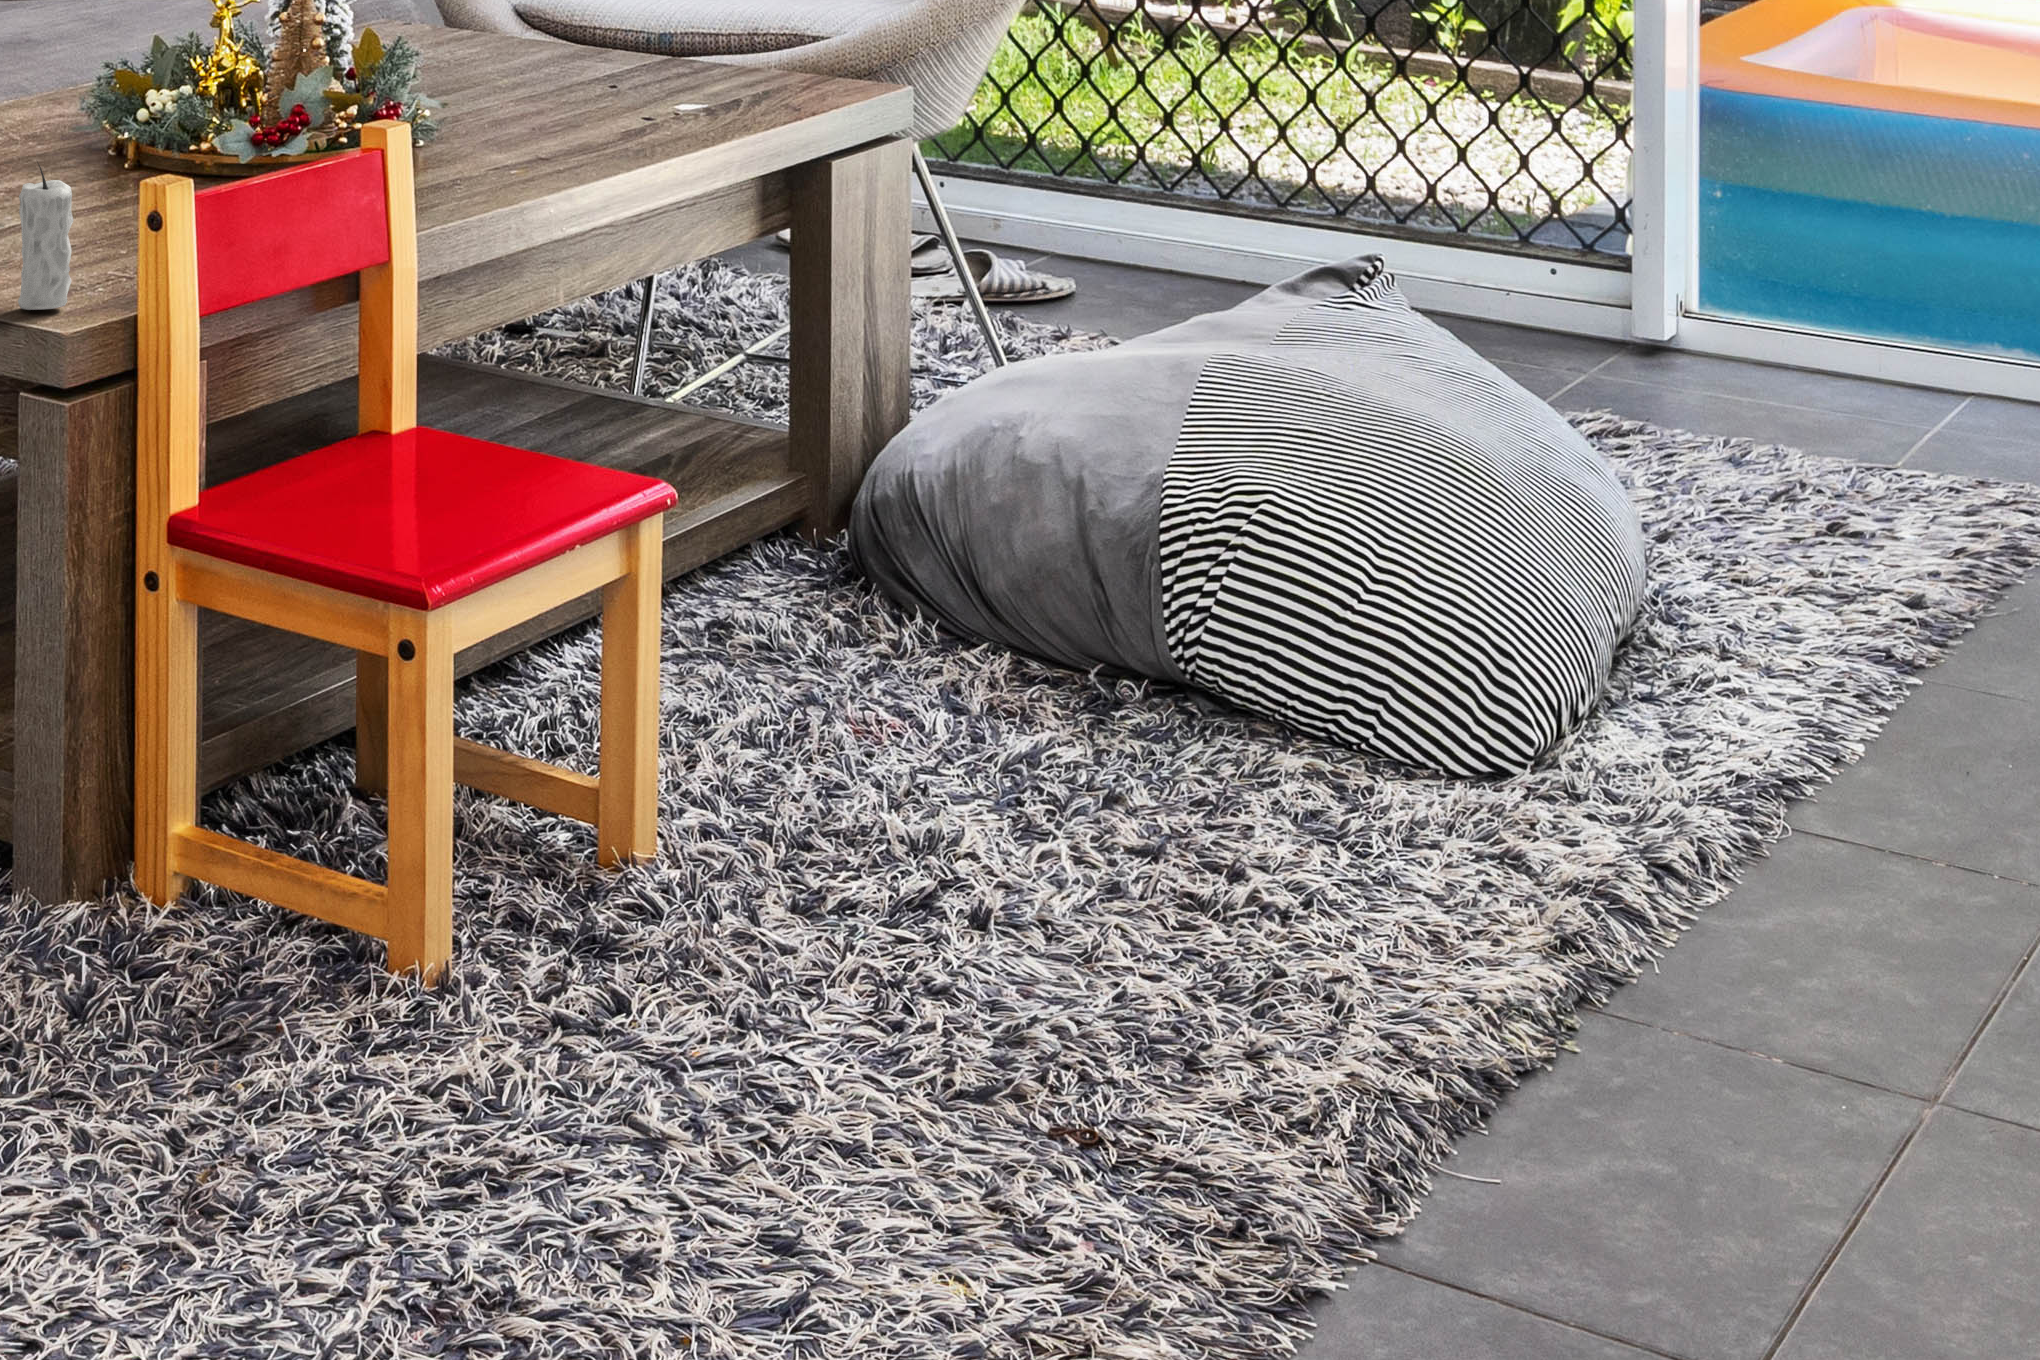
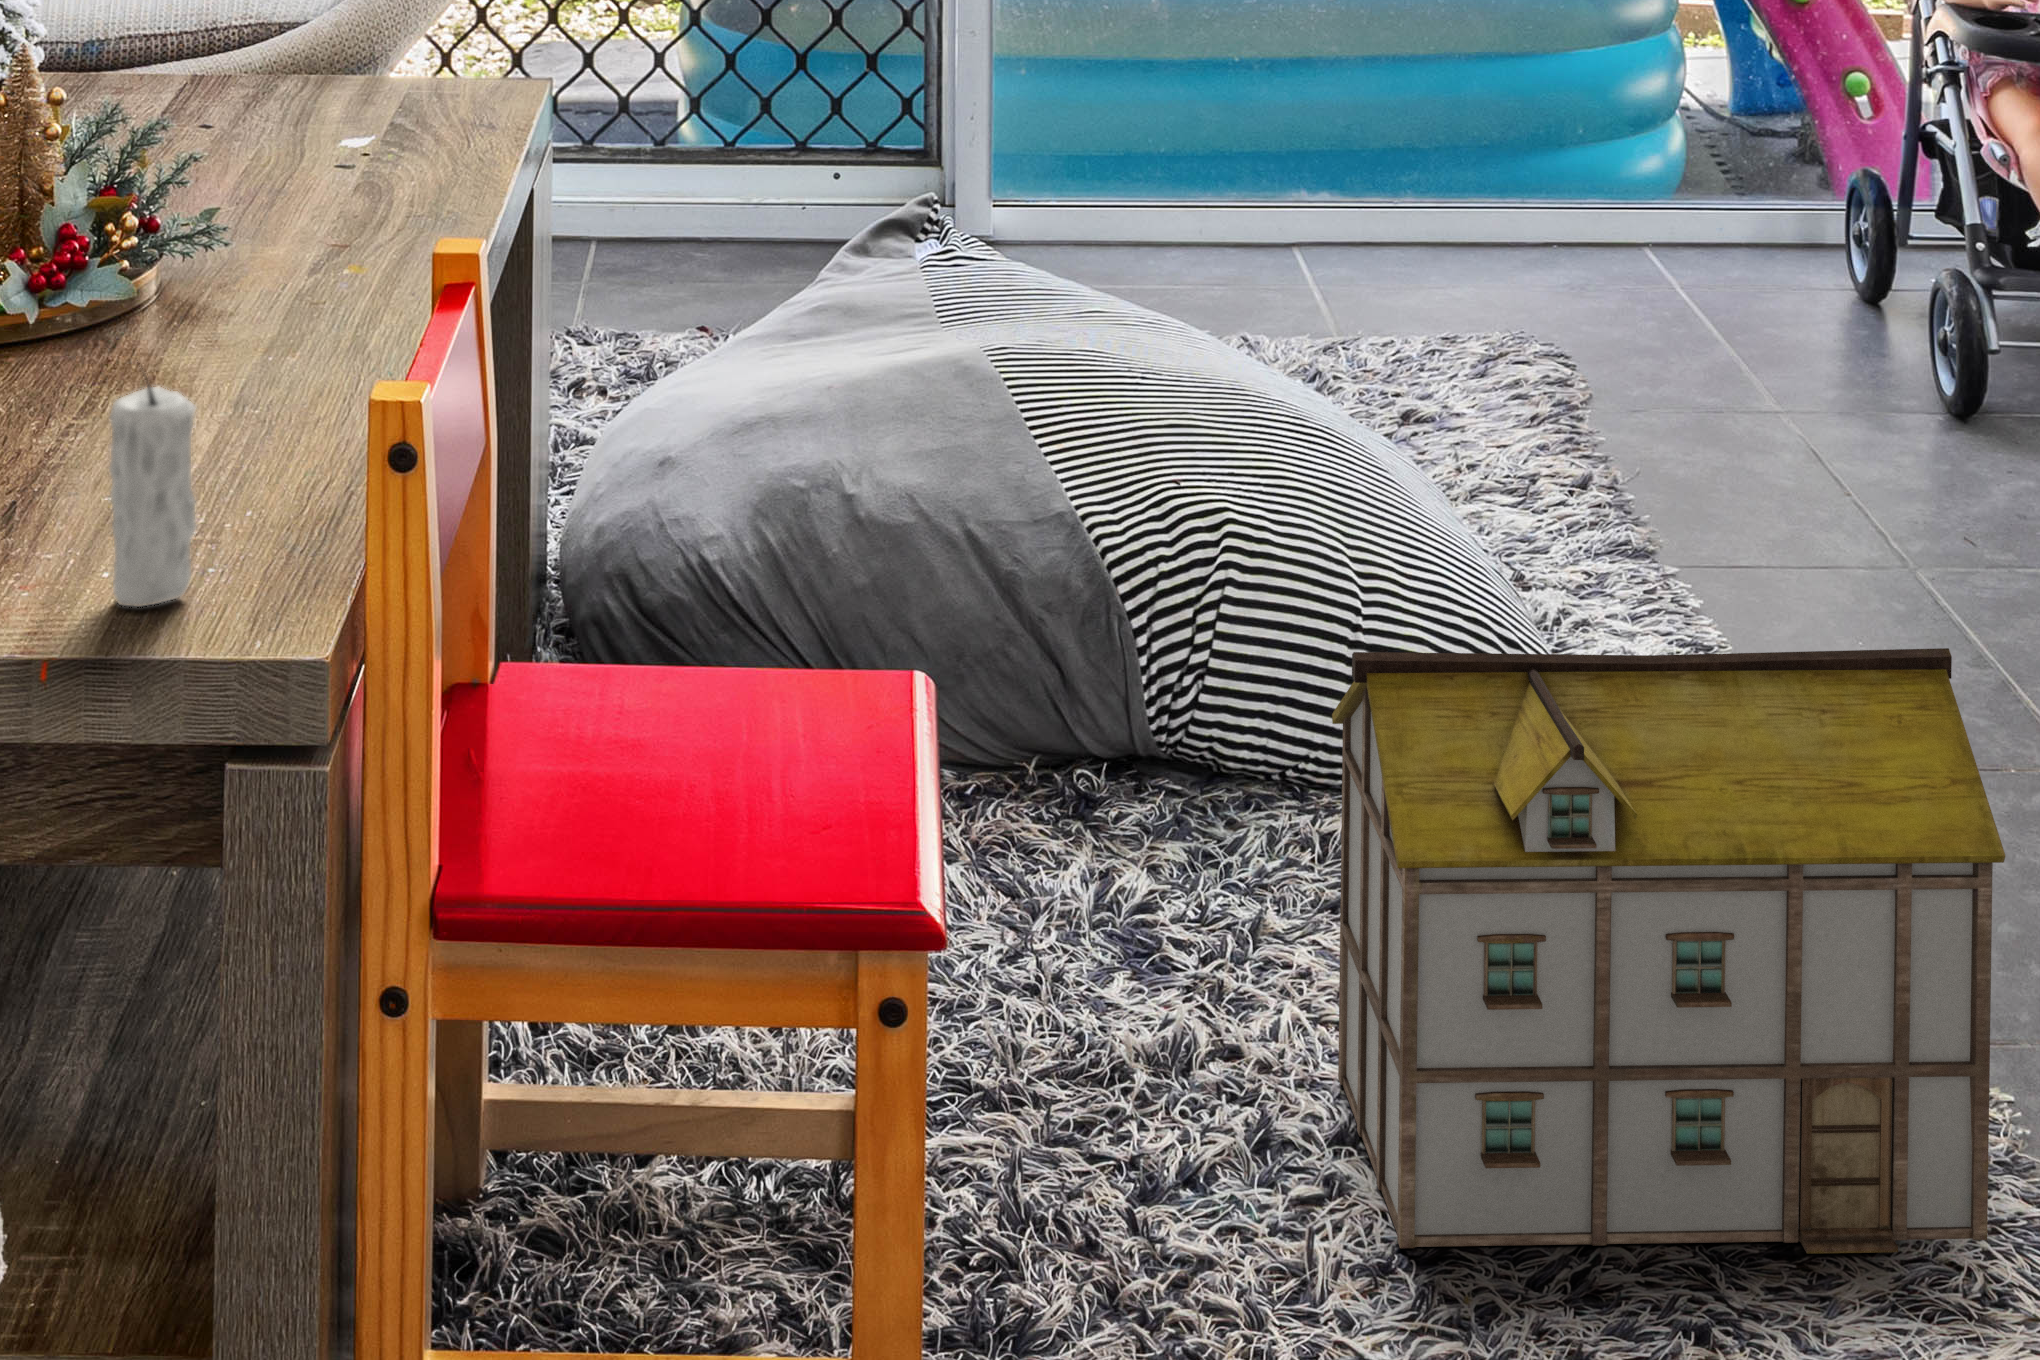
toy house: none [906,522,1428,1050] -> present [1332,648,2005,1254]

